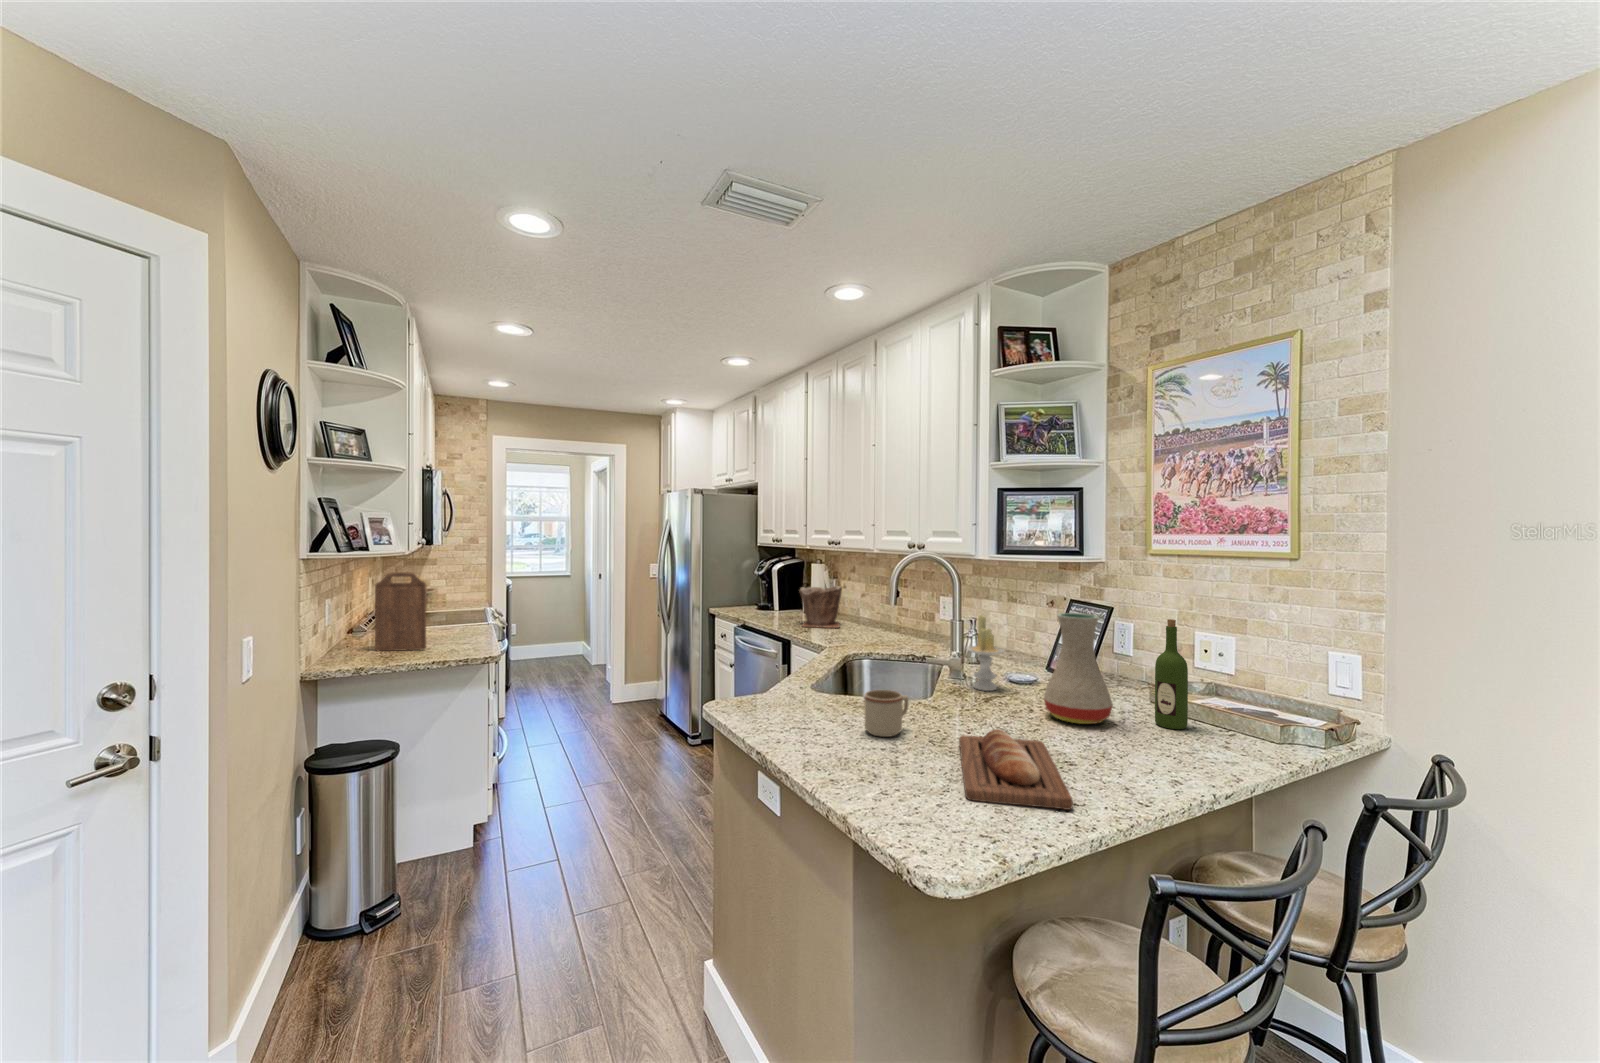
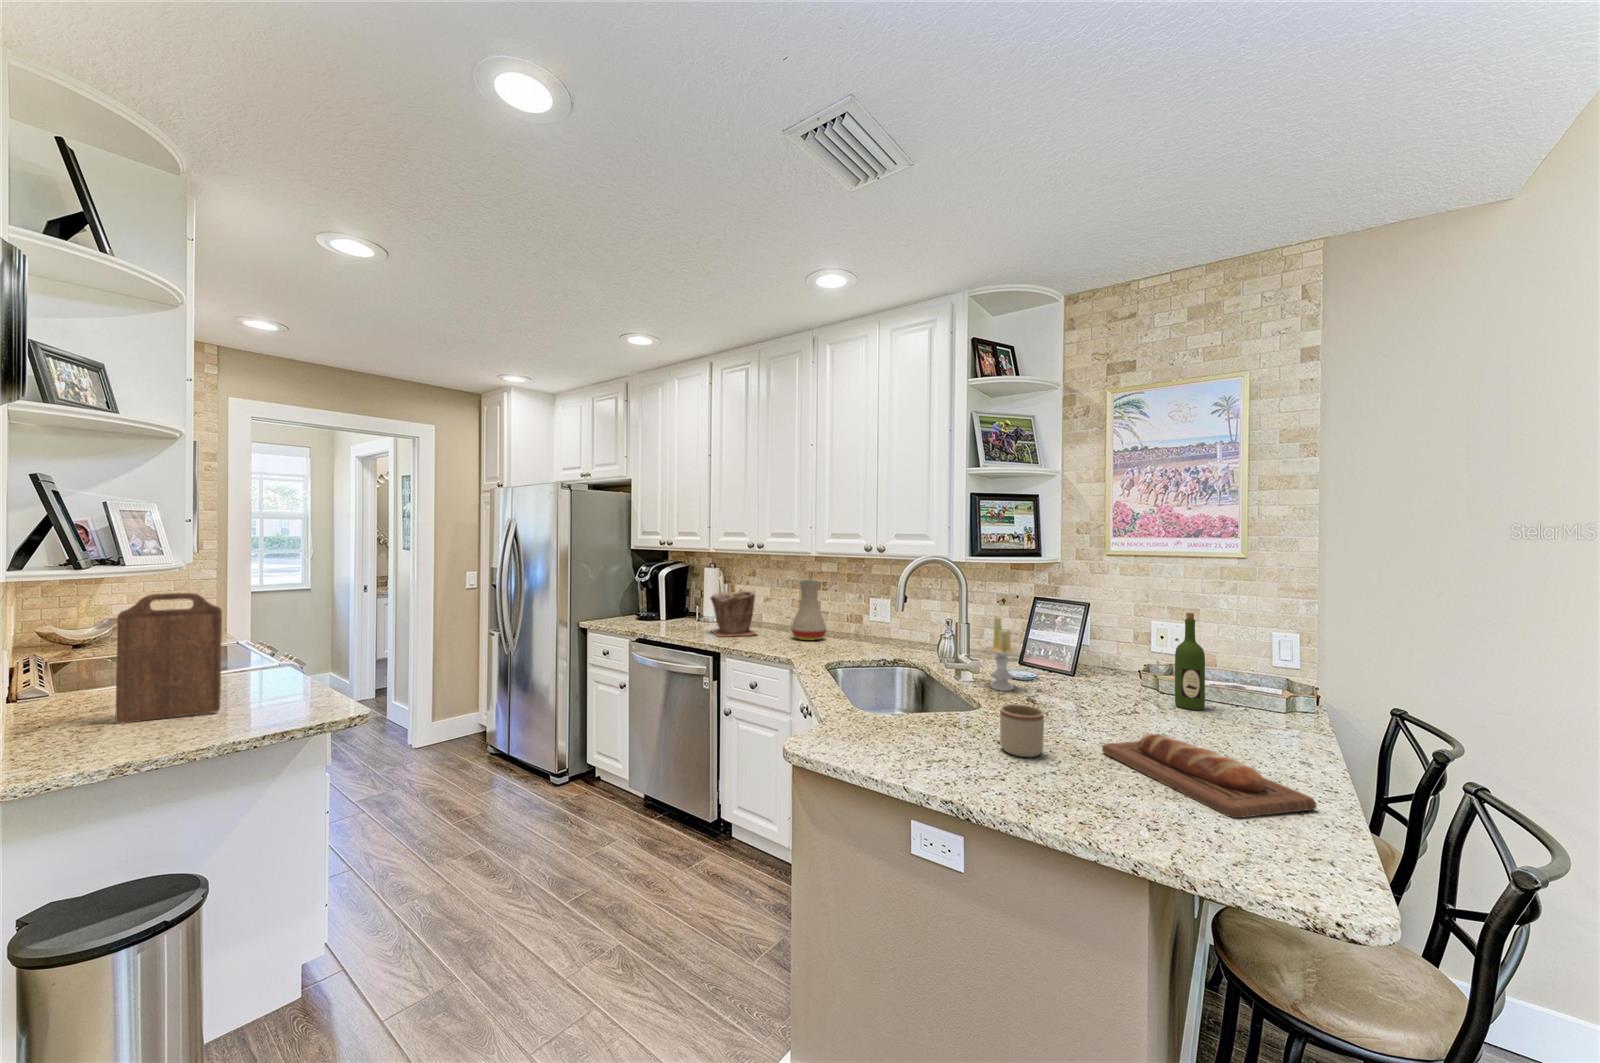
vase: present [1044,613,1113,724] -> present [792,580,826,640]

